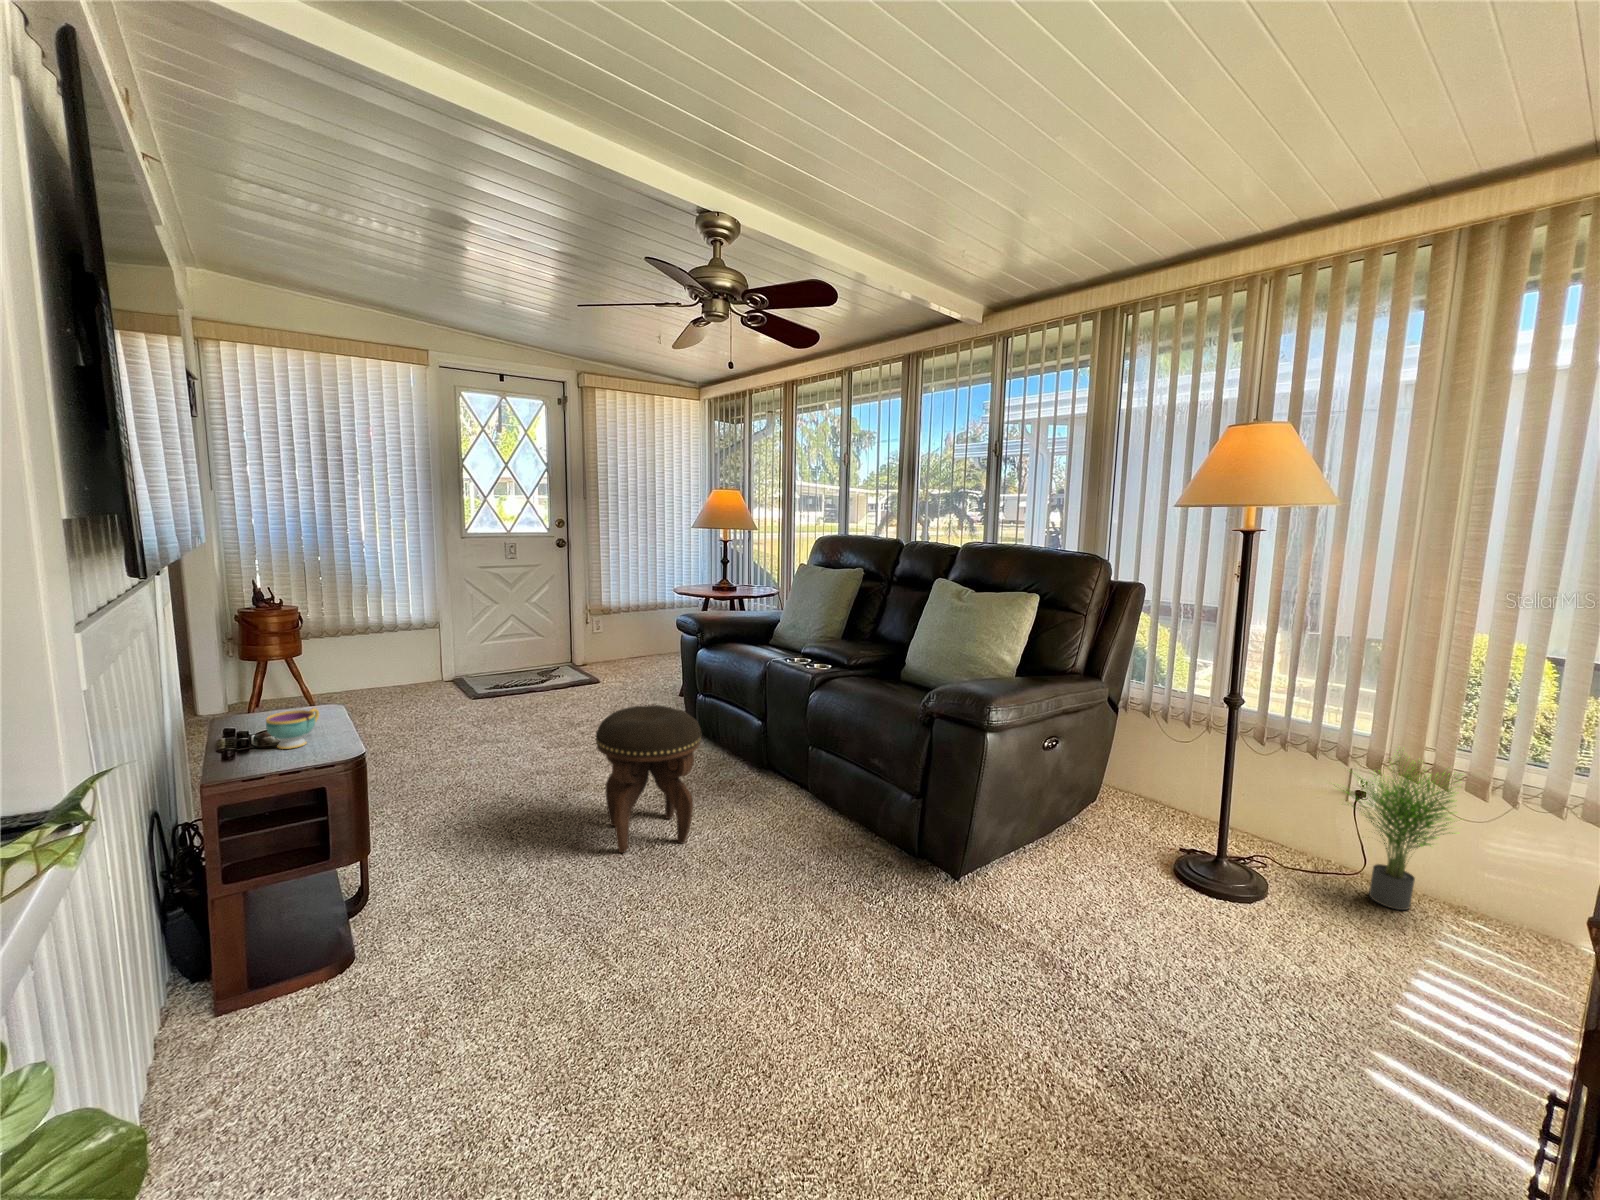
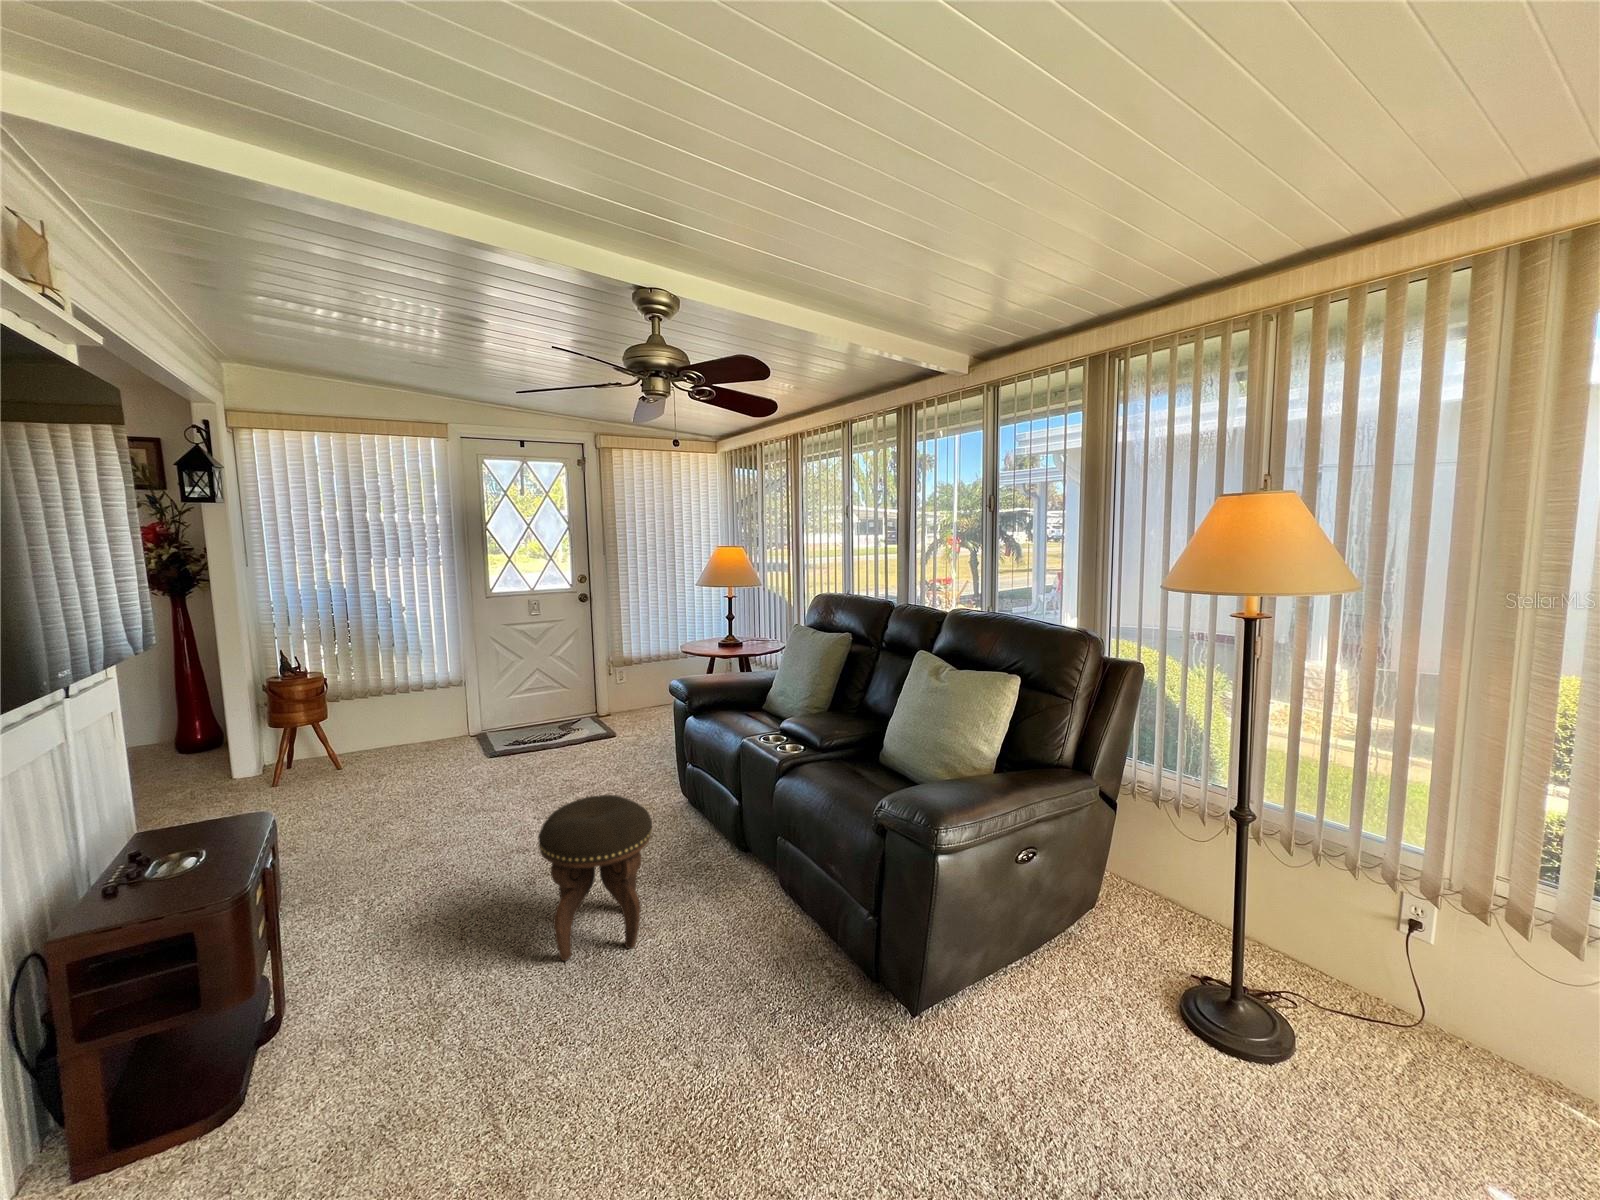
teacup: present [266,708,319,749] -> none [153,831,221,880]
potted plant: present [1343,754,1457,910] -> none [1362,872,1568,1083]

